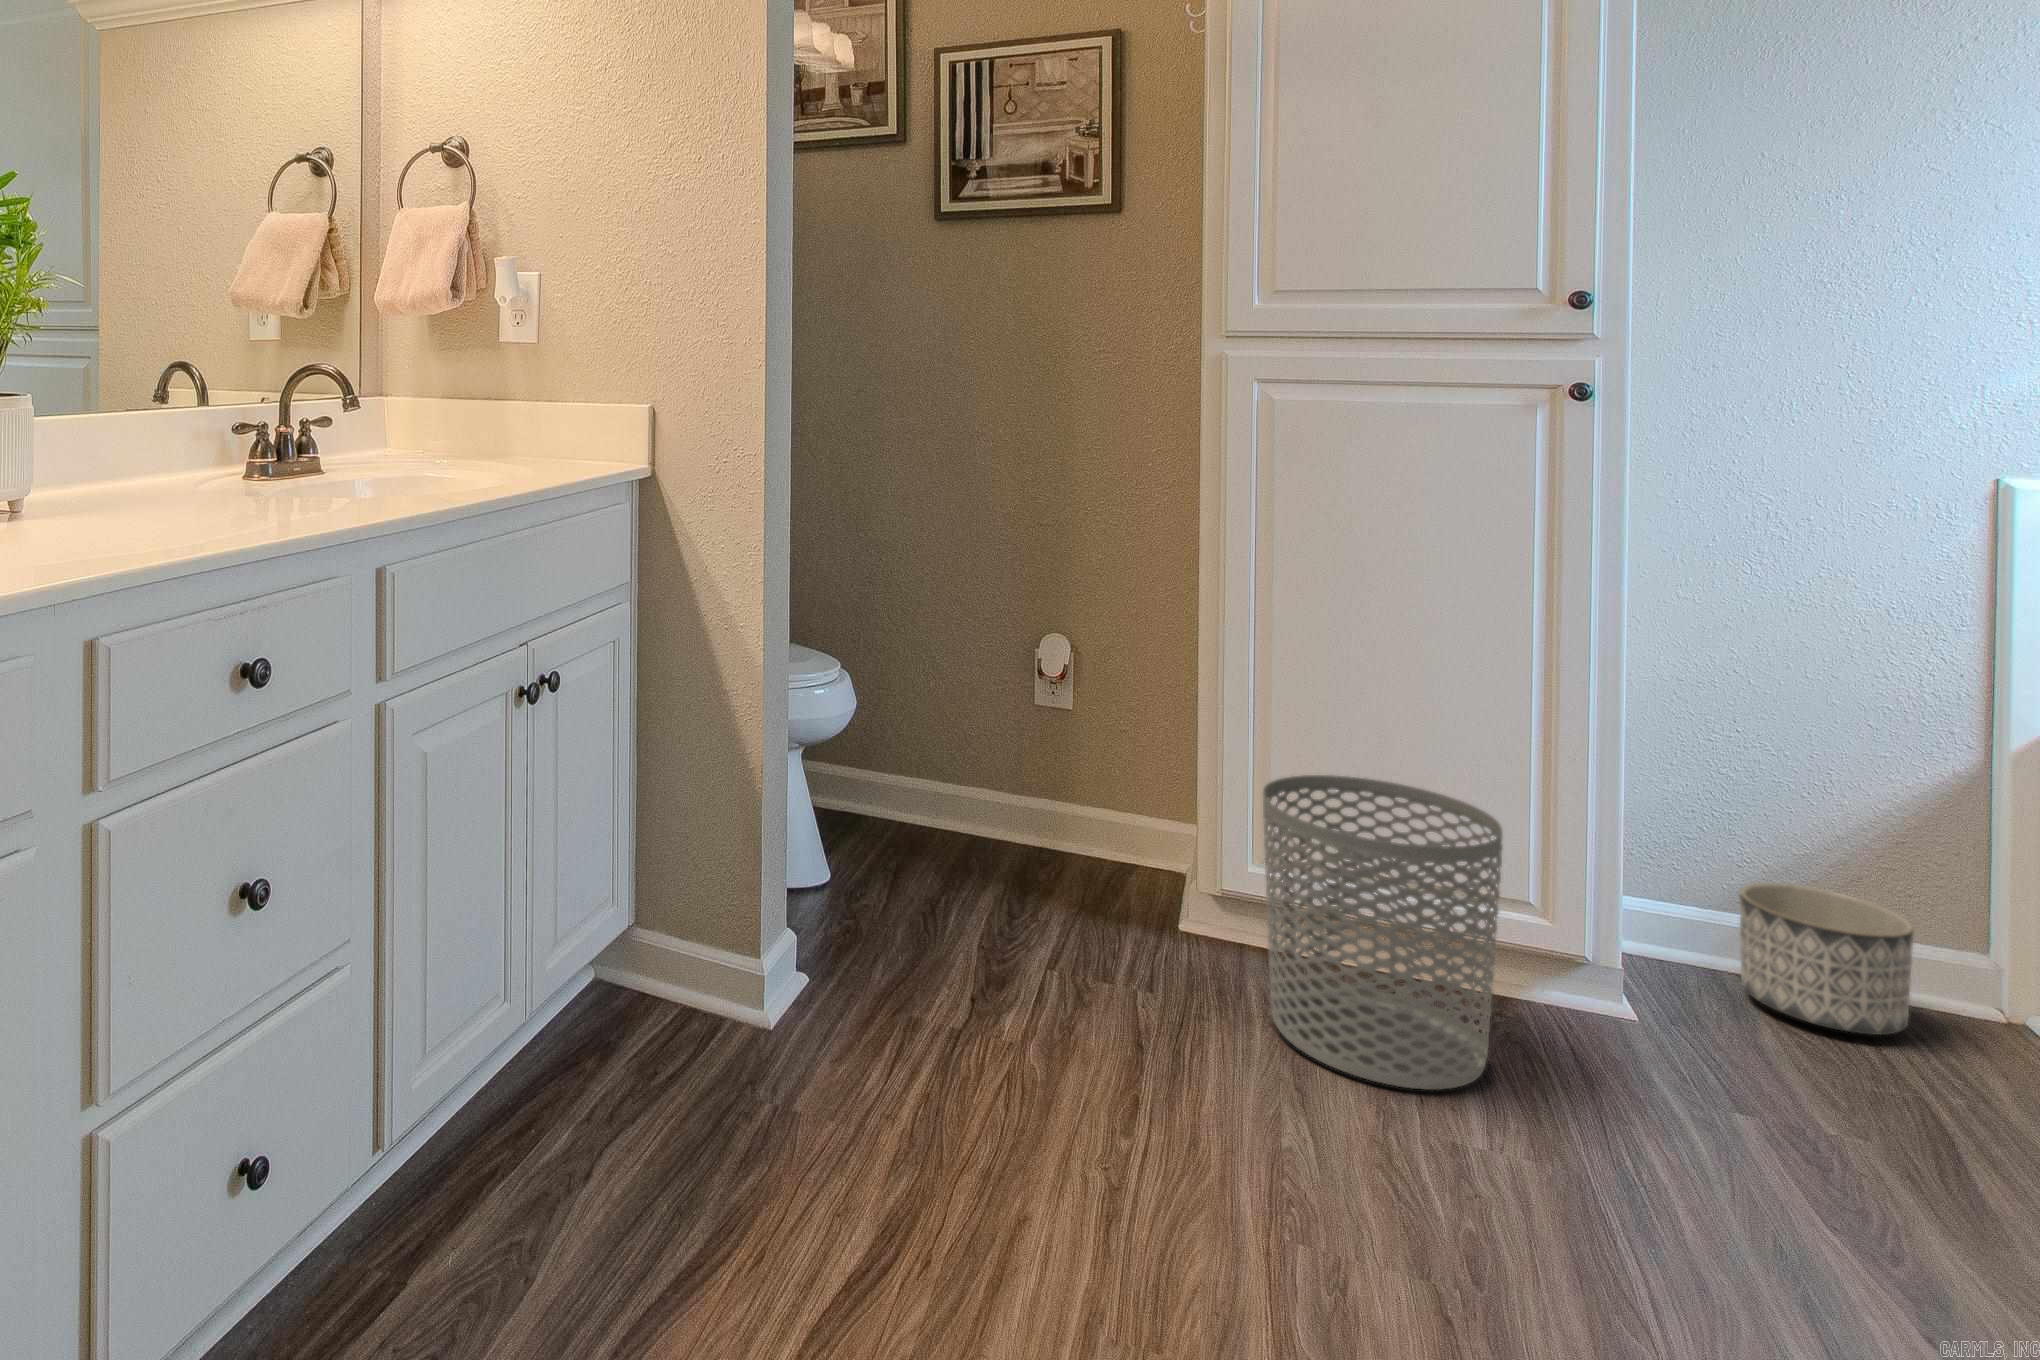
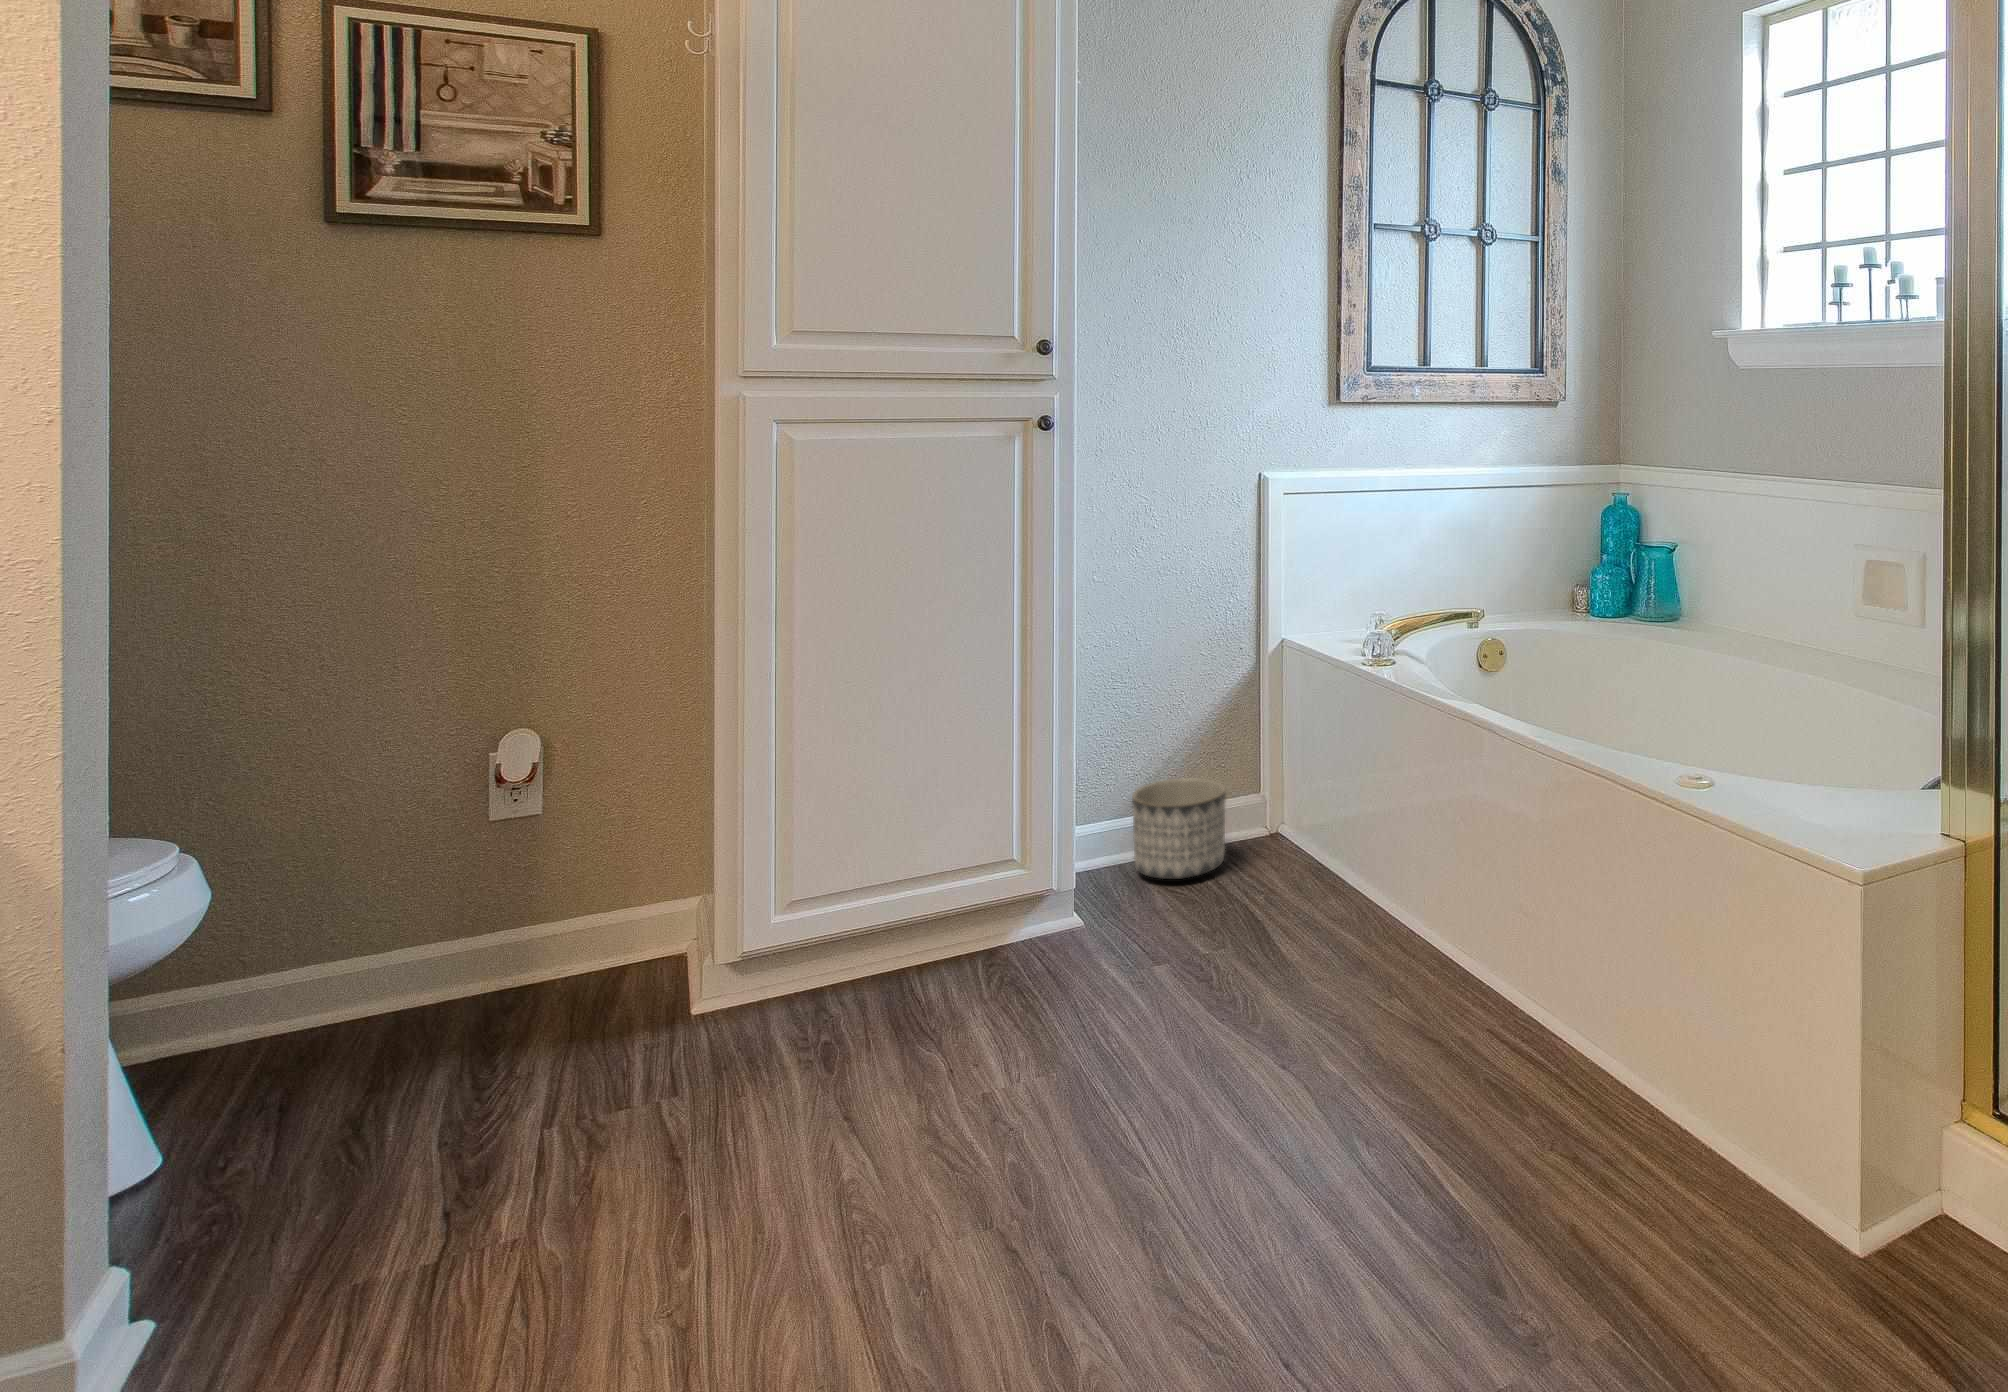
waste bin: present [1263,775,1503,1090] -> none [796,783,1005,1079]

